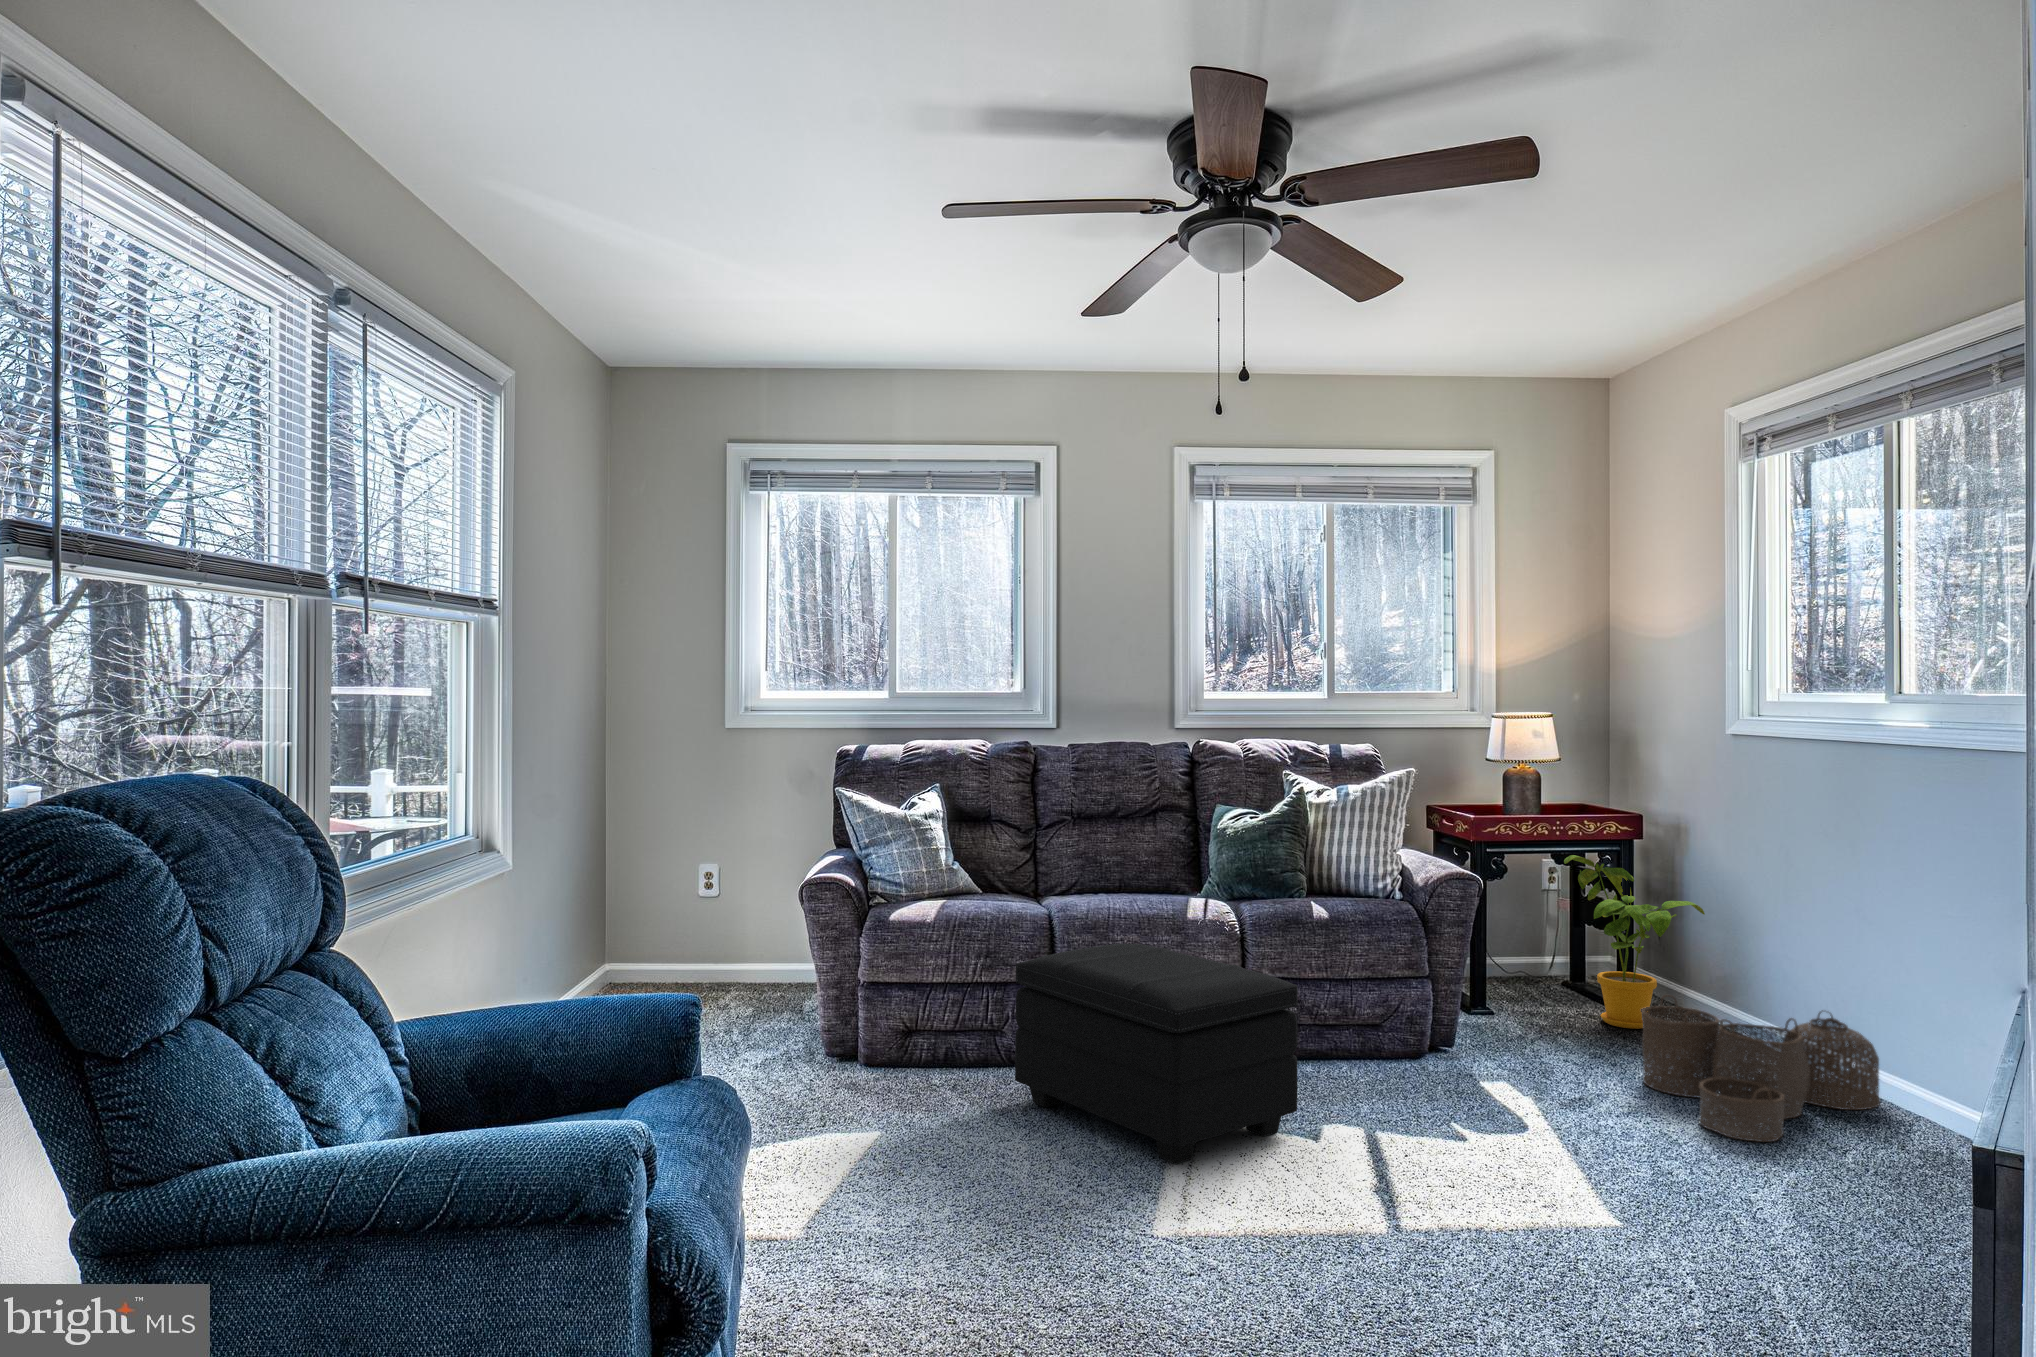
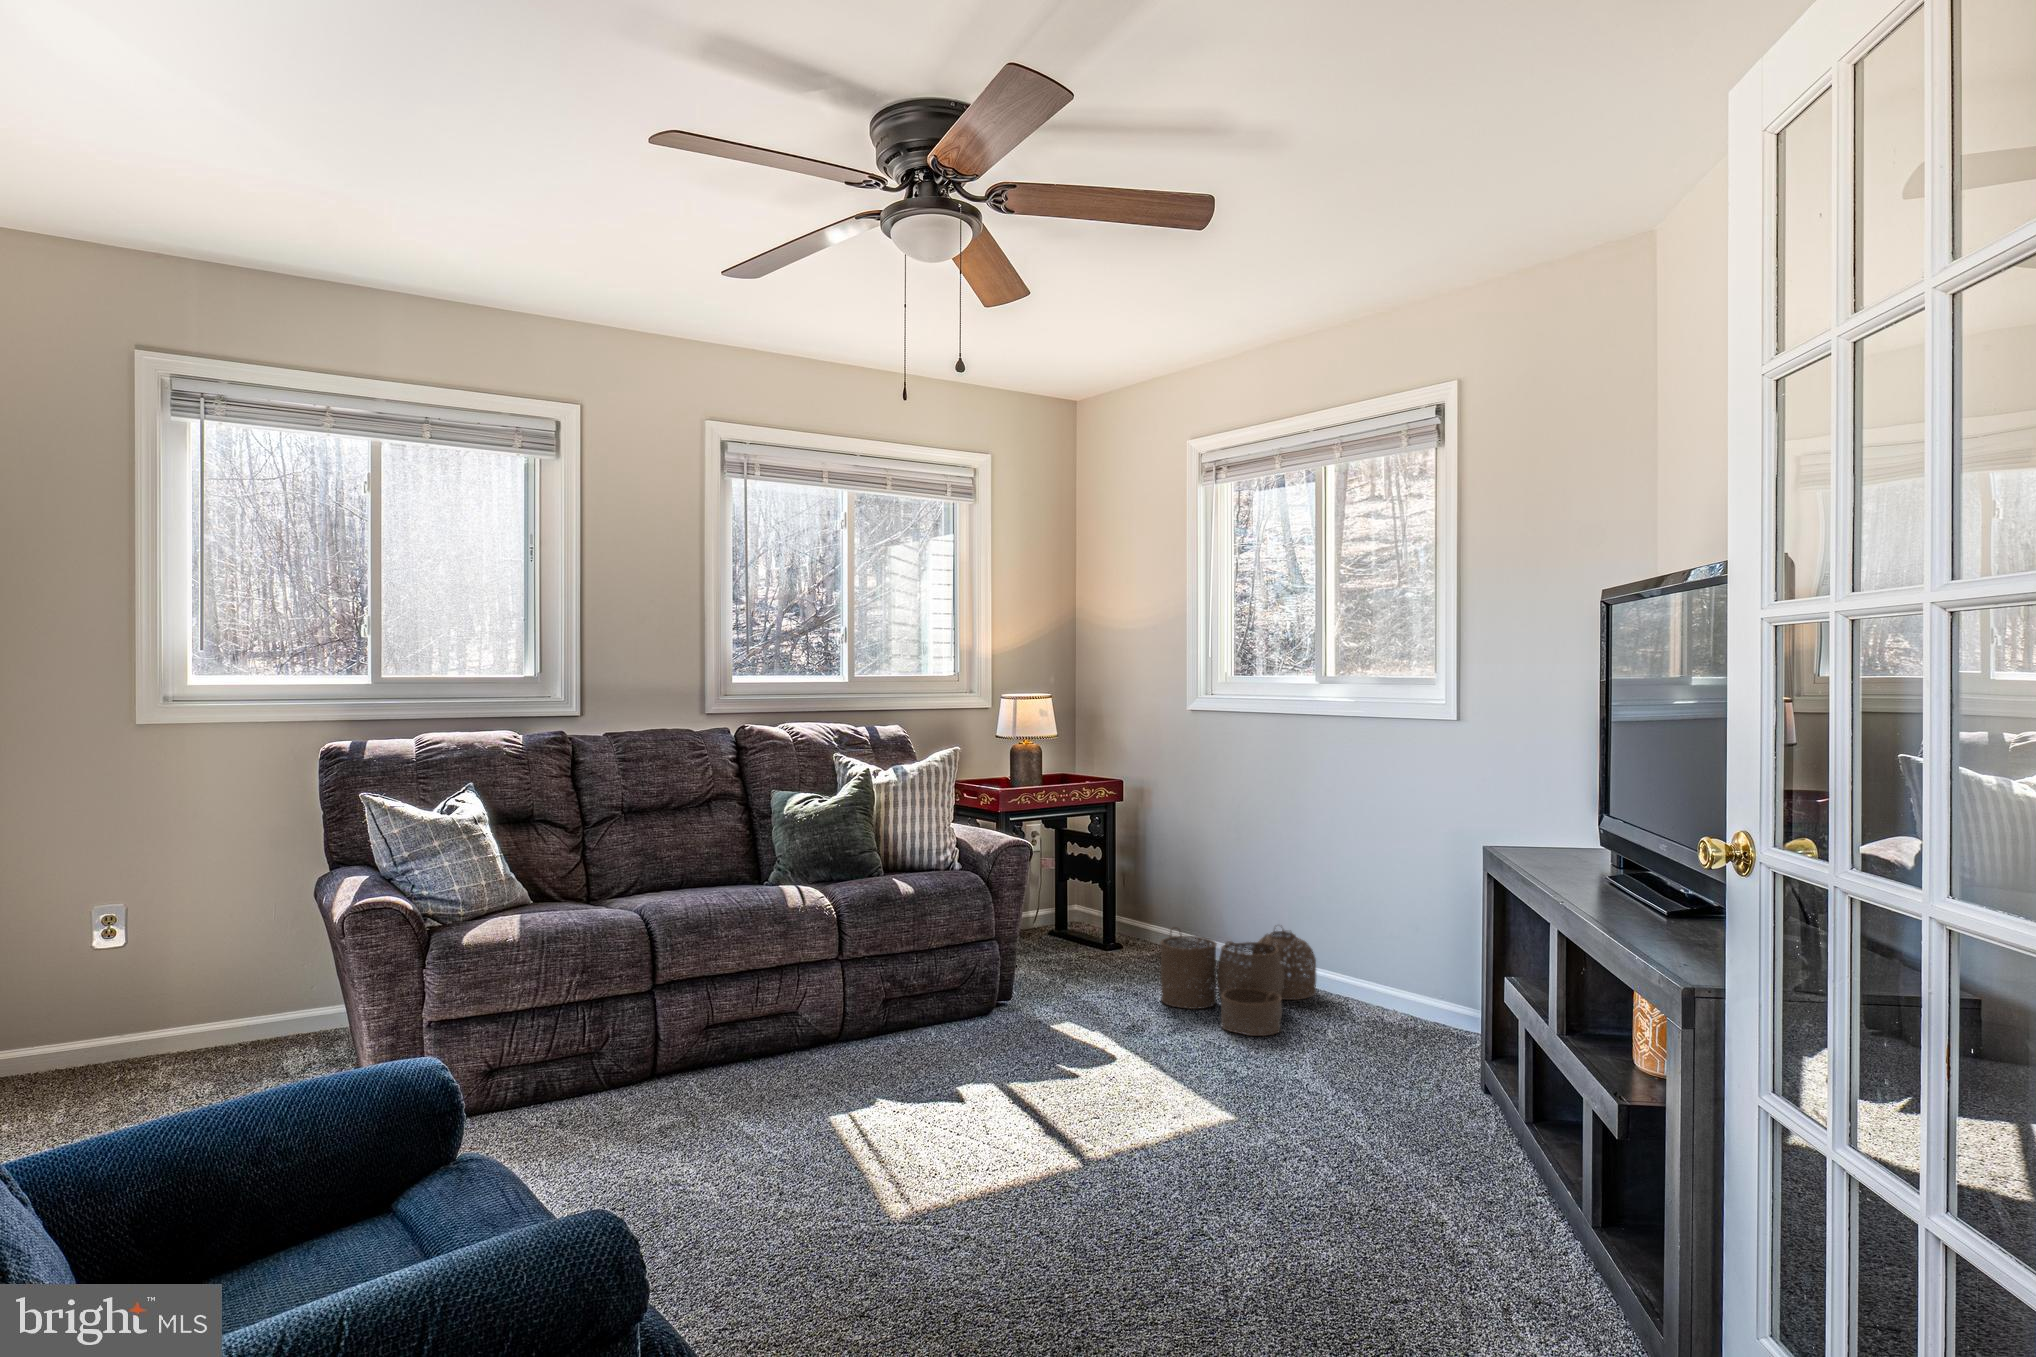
house plant: present [1564,855,1705,1029] -> none [1066,816,1166,959]
footstool: present [1015,944,1298,1164] -> none [639,940,939,1156]

